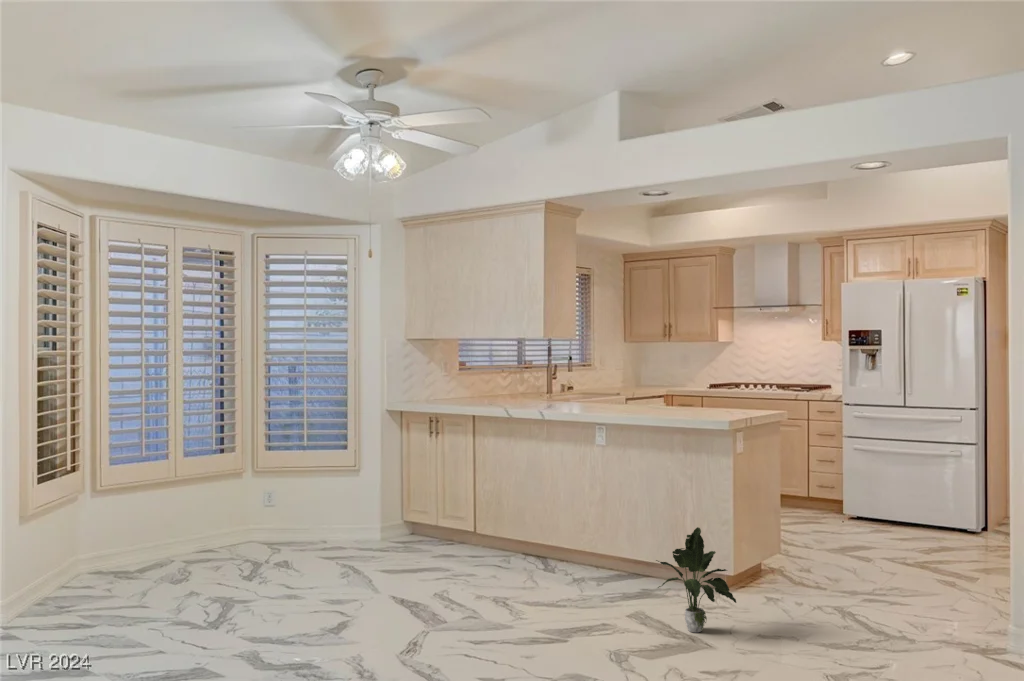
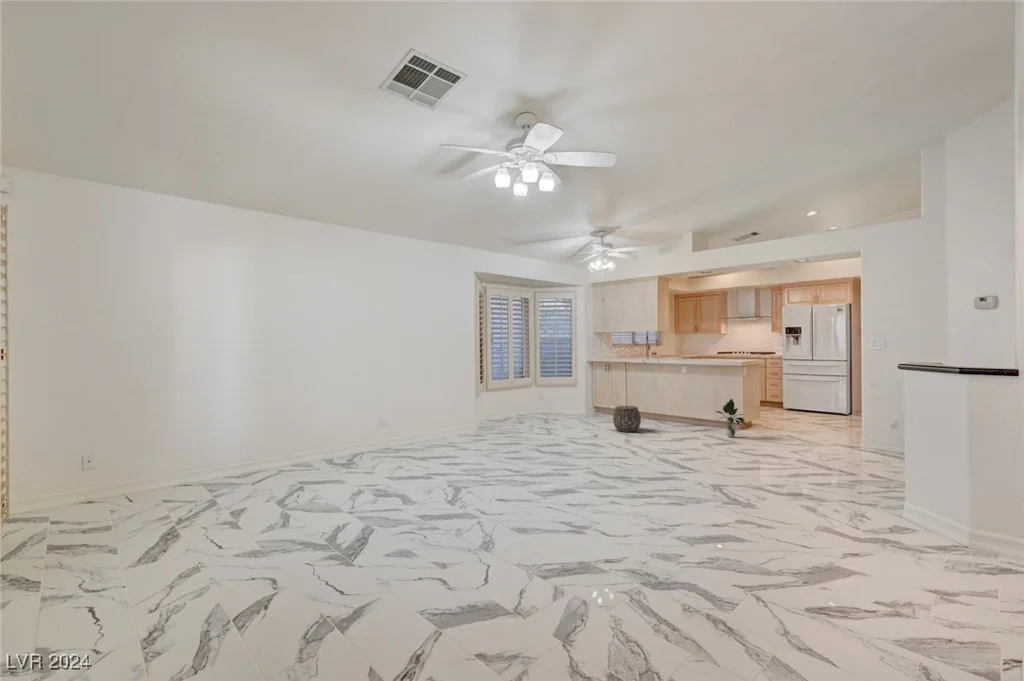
woven basket: none [397,543,472,620] -> present [613,406,641,432]

